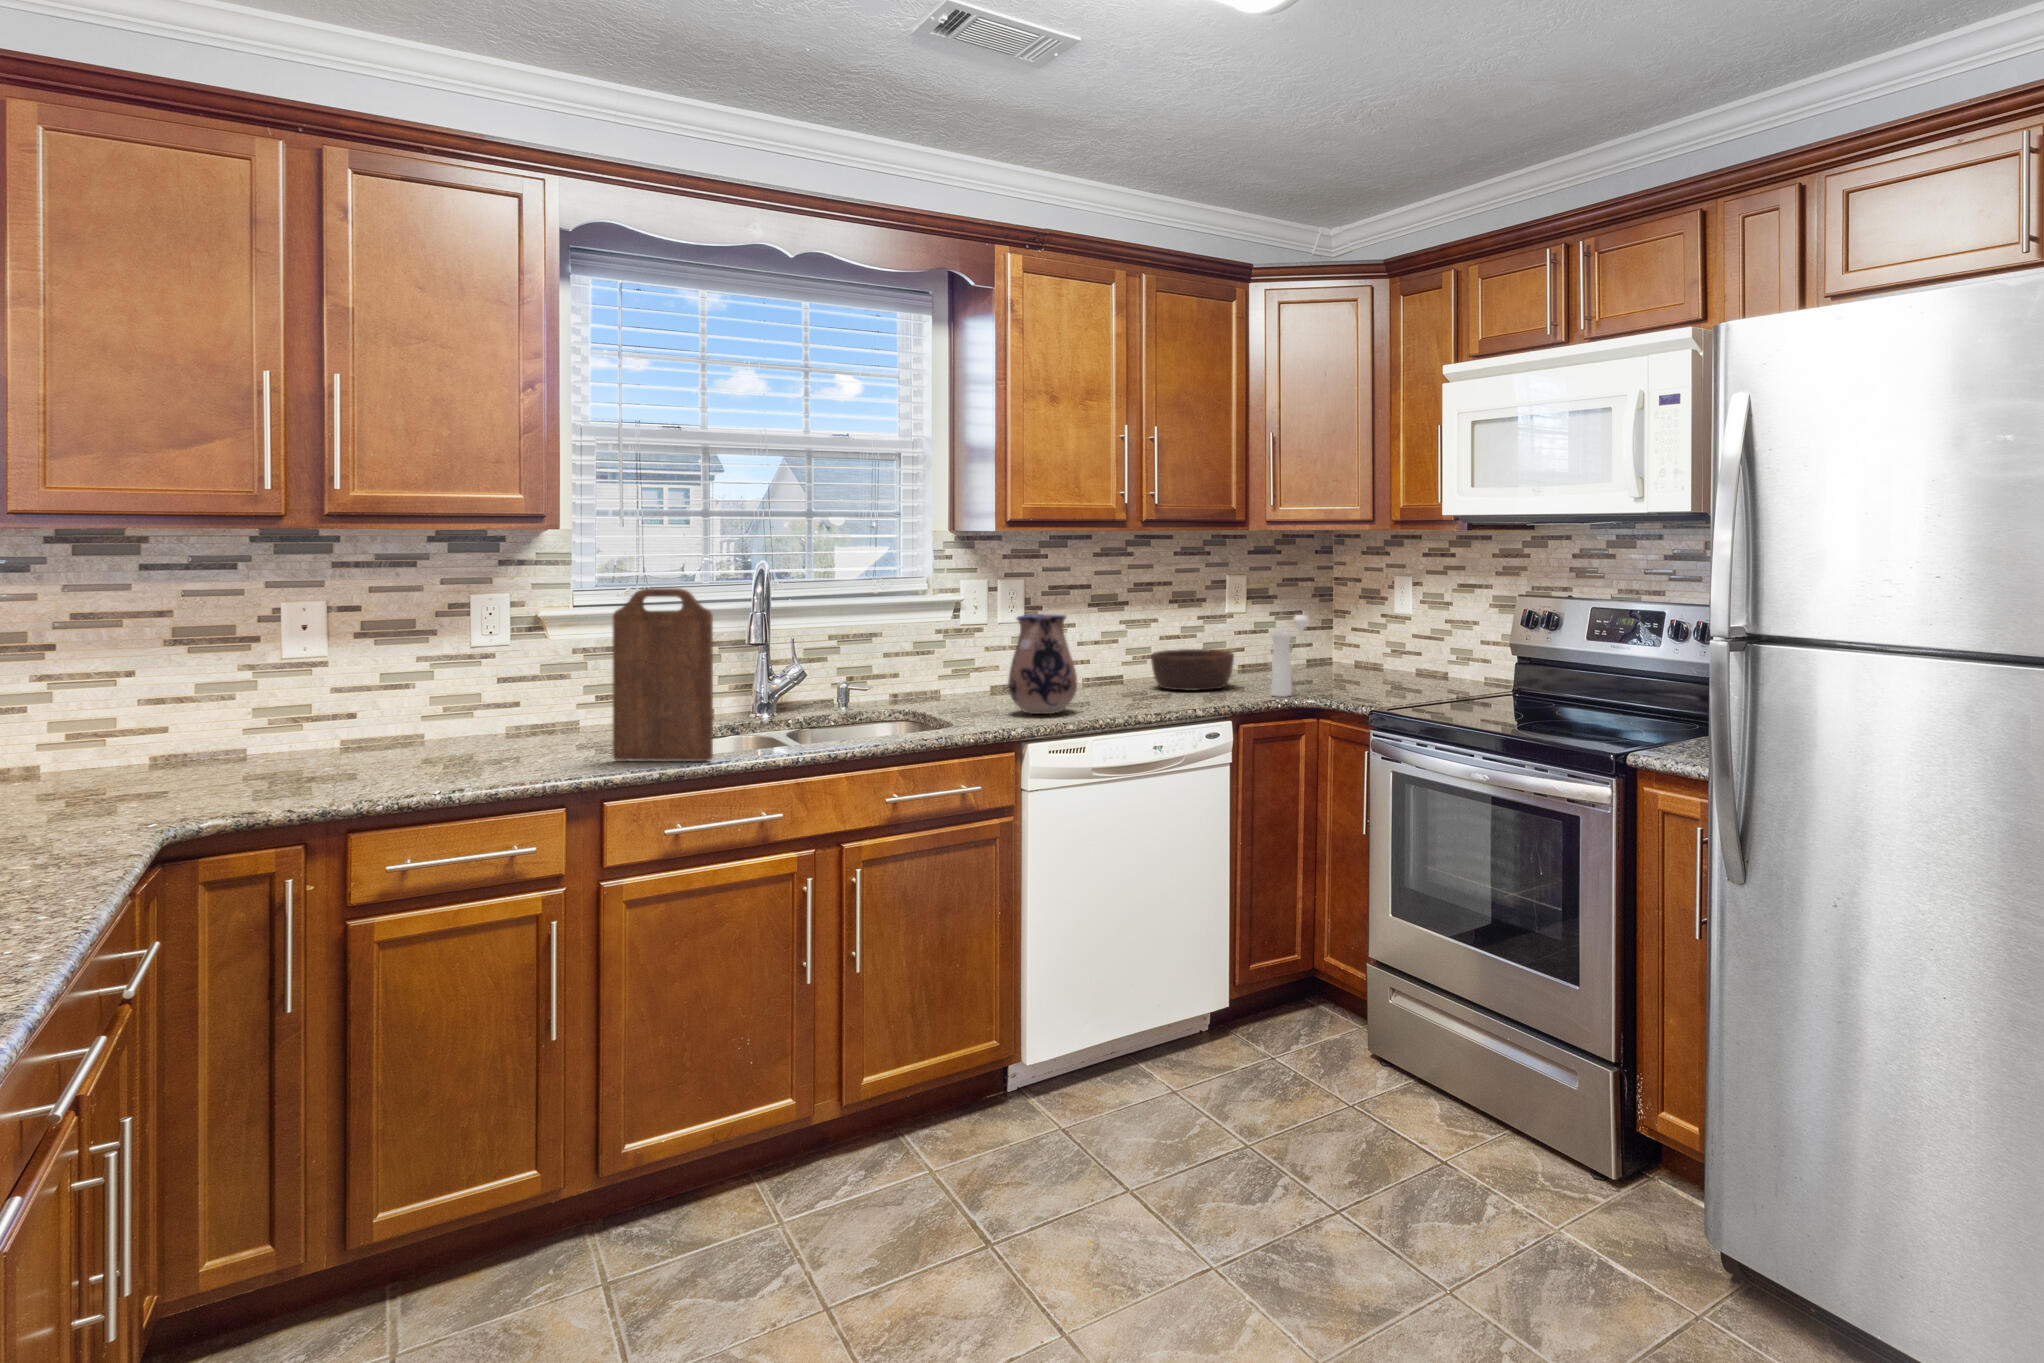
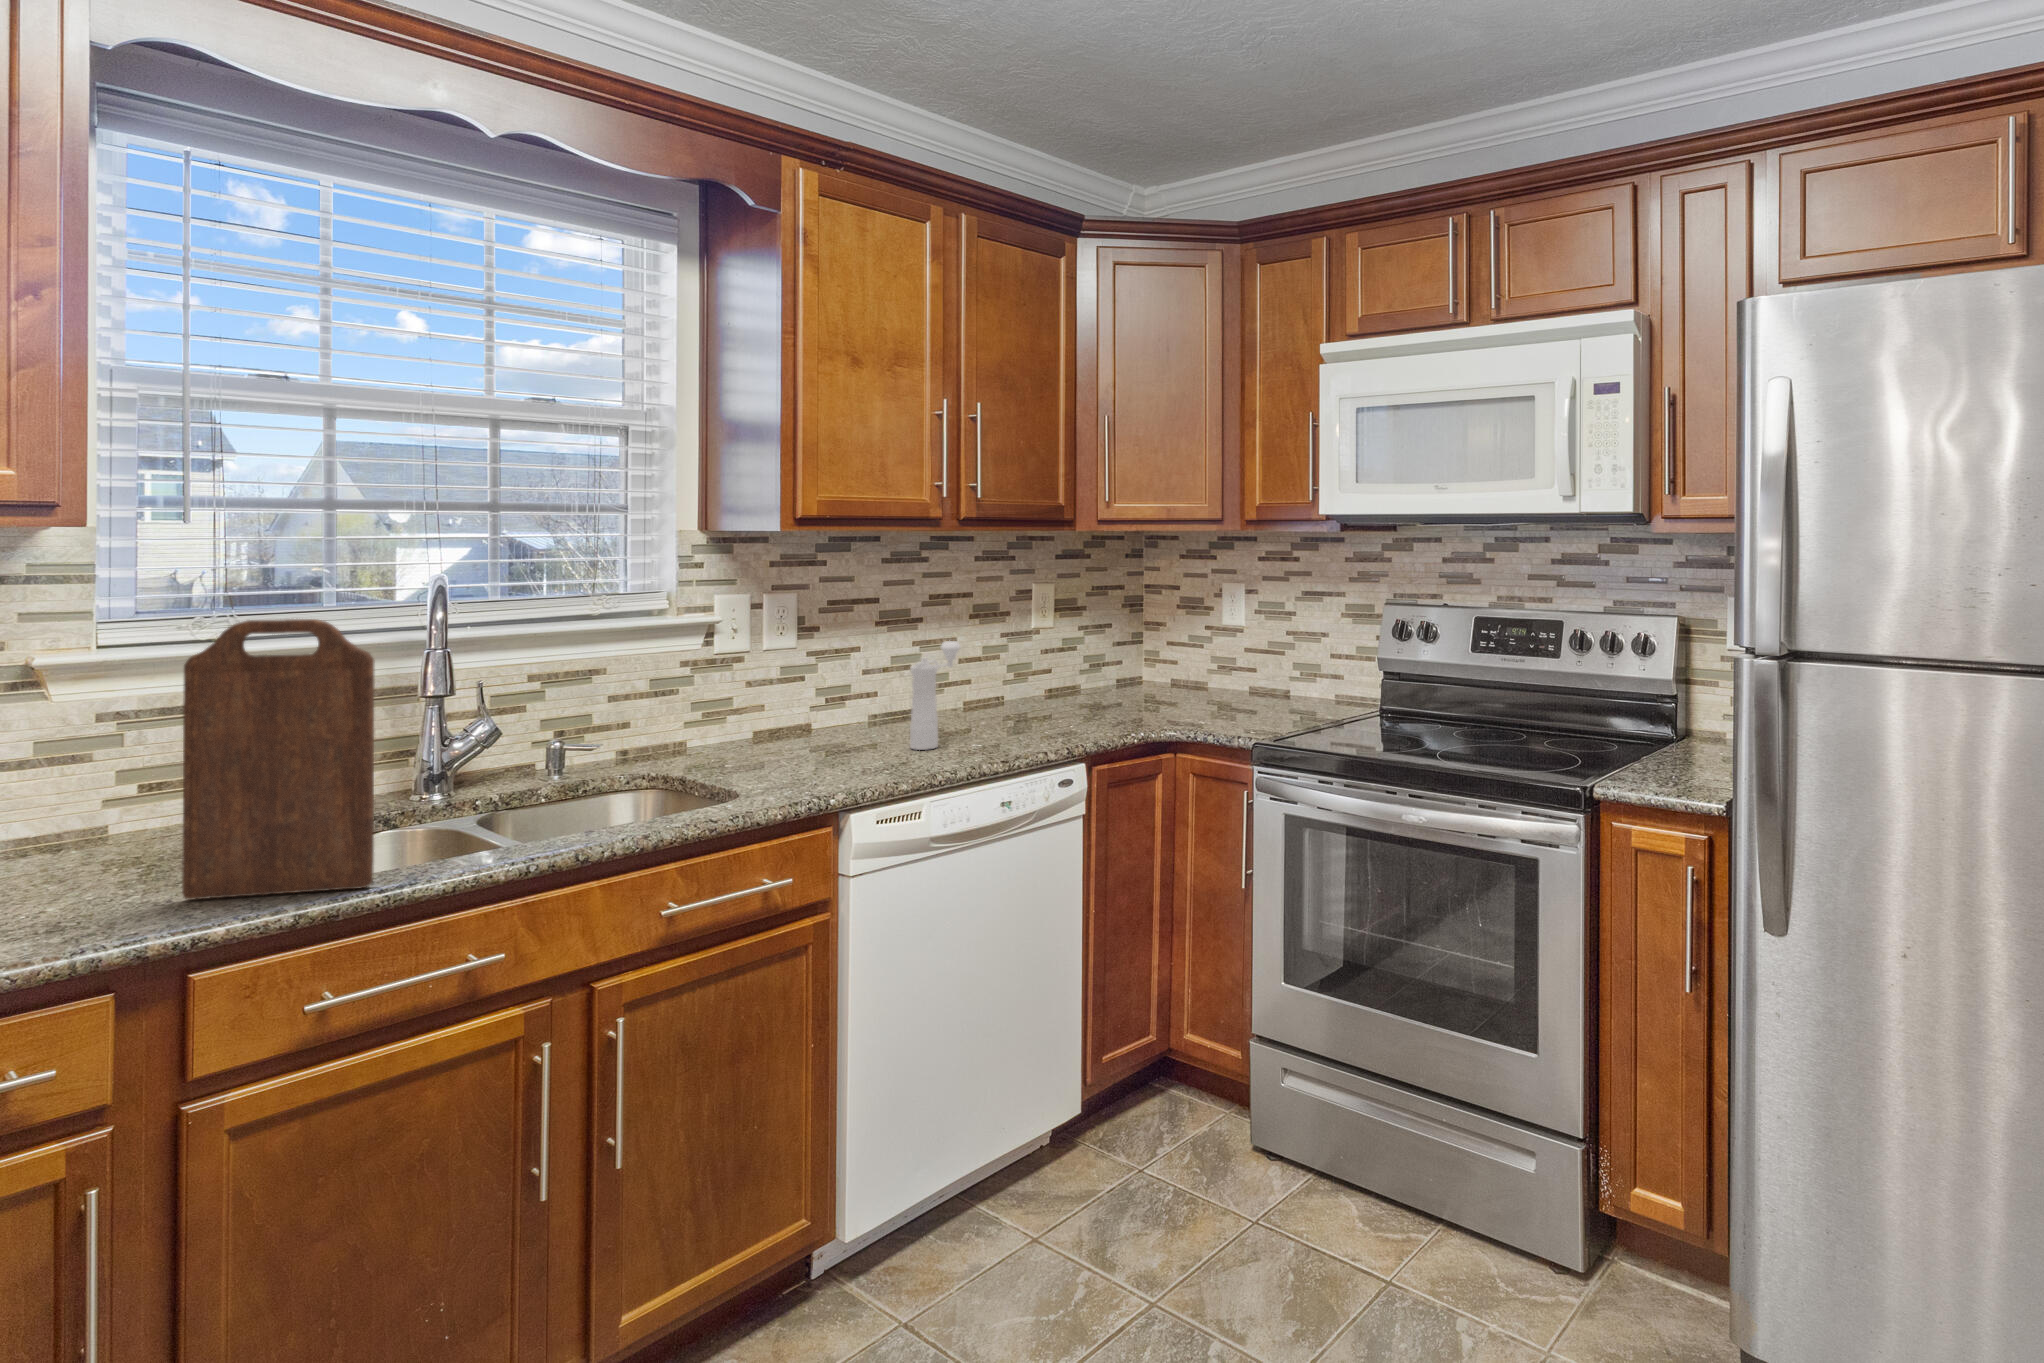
ceramic pitcher: present [1008,614,1077,714] -> none [802,639,895,769]
pepper mill: present [1271,615,1308,697] -> present [910,641,960,750]
wooden bowl: present [1151,649,1234,691] -> none [958,673,1060,724]

